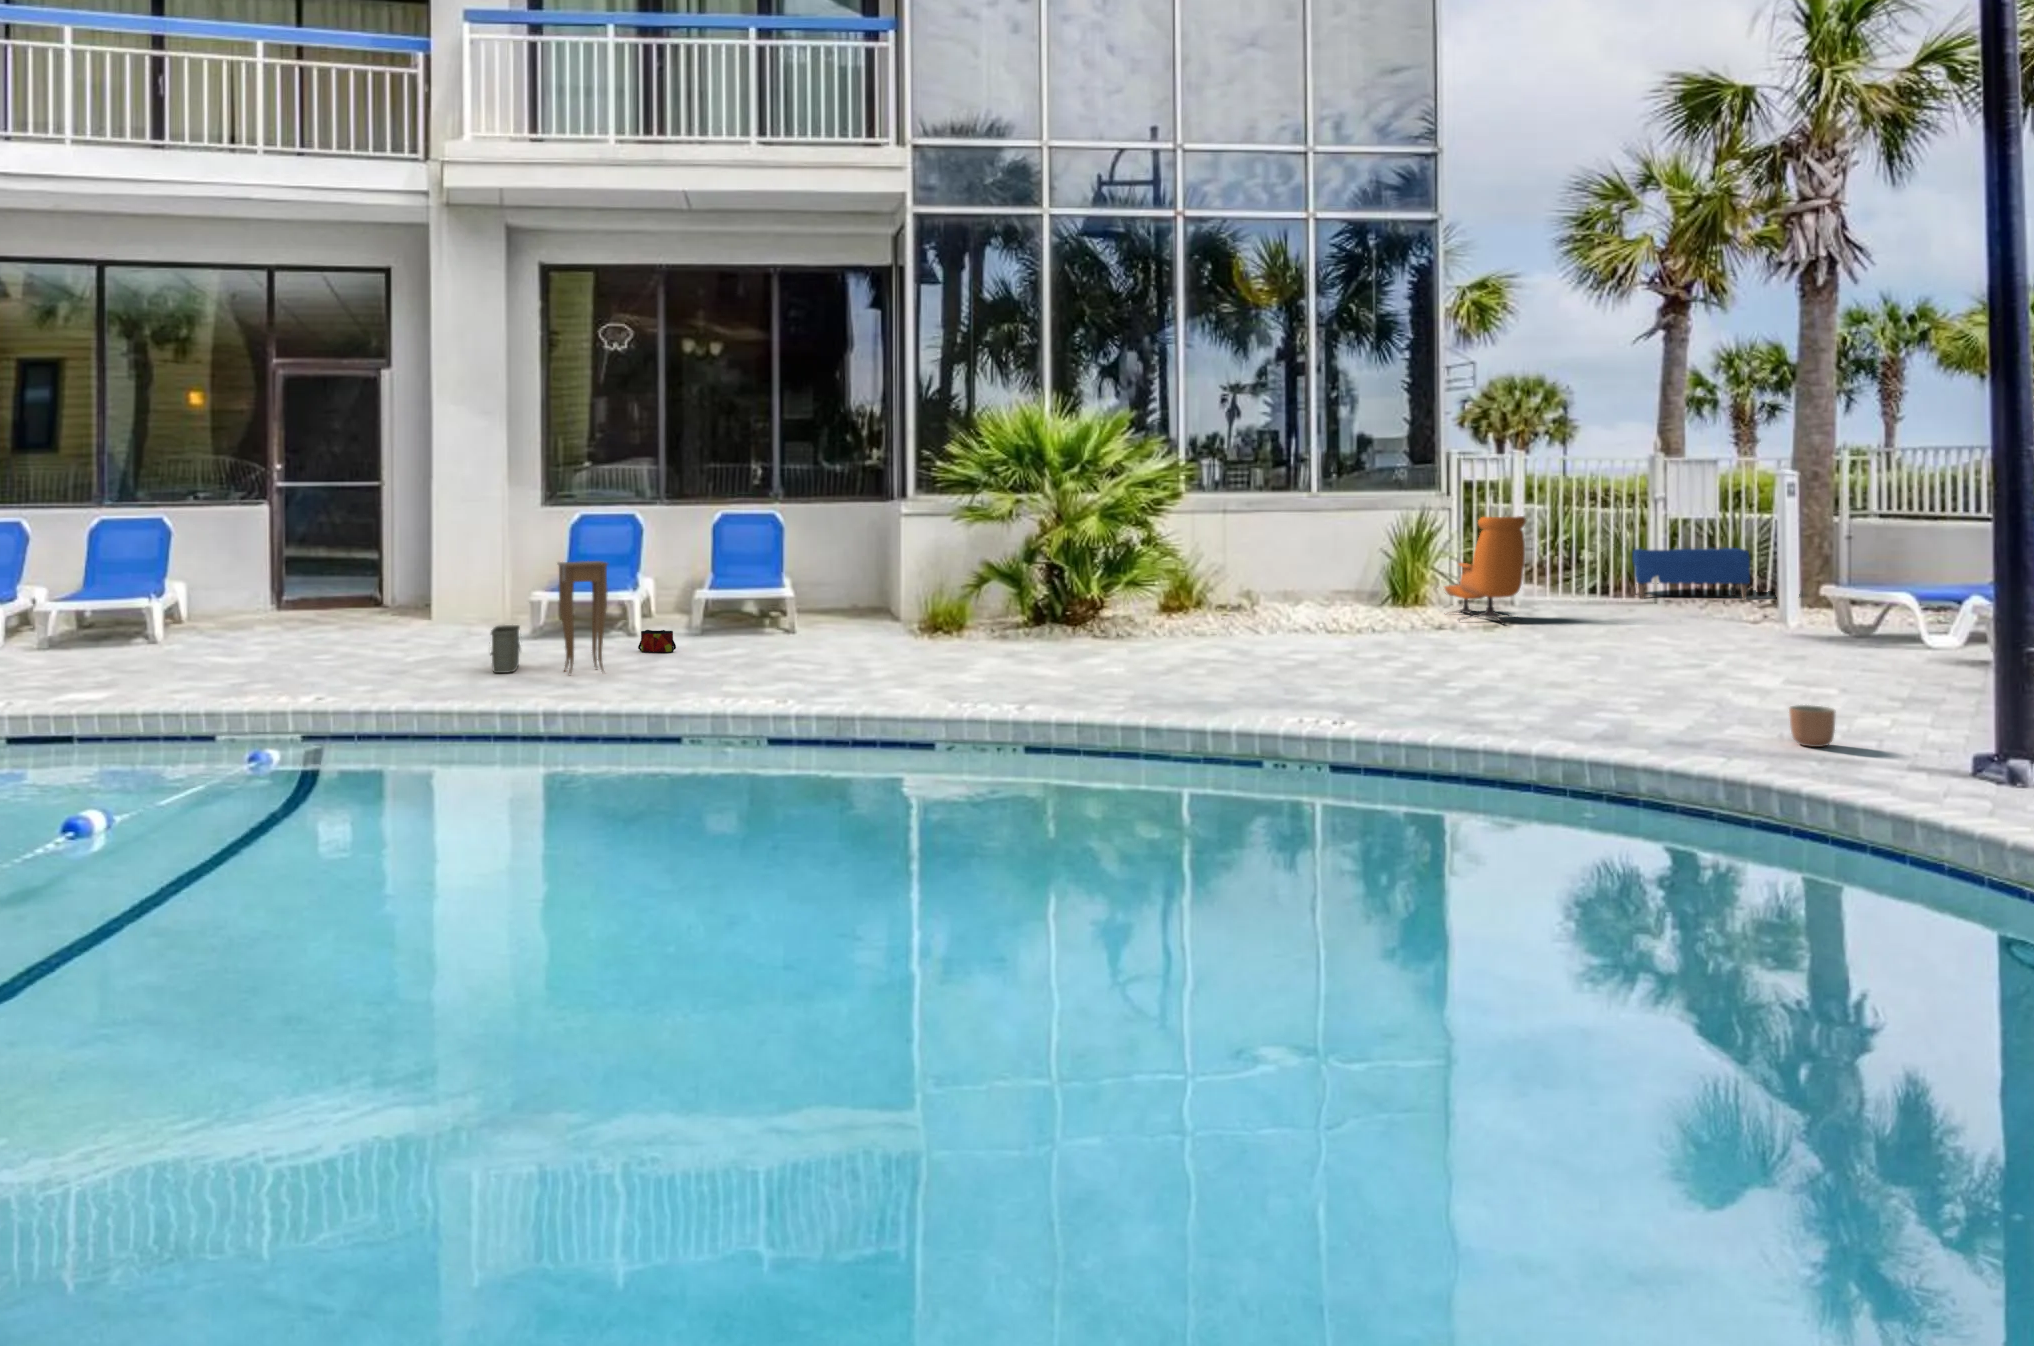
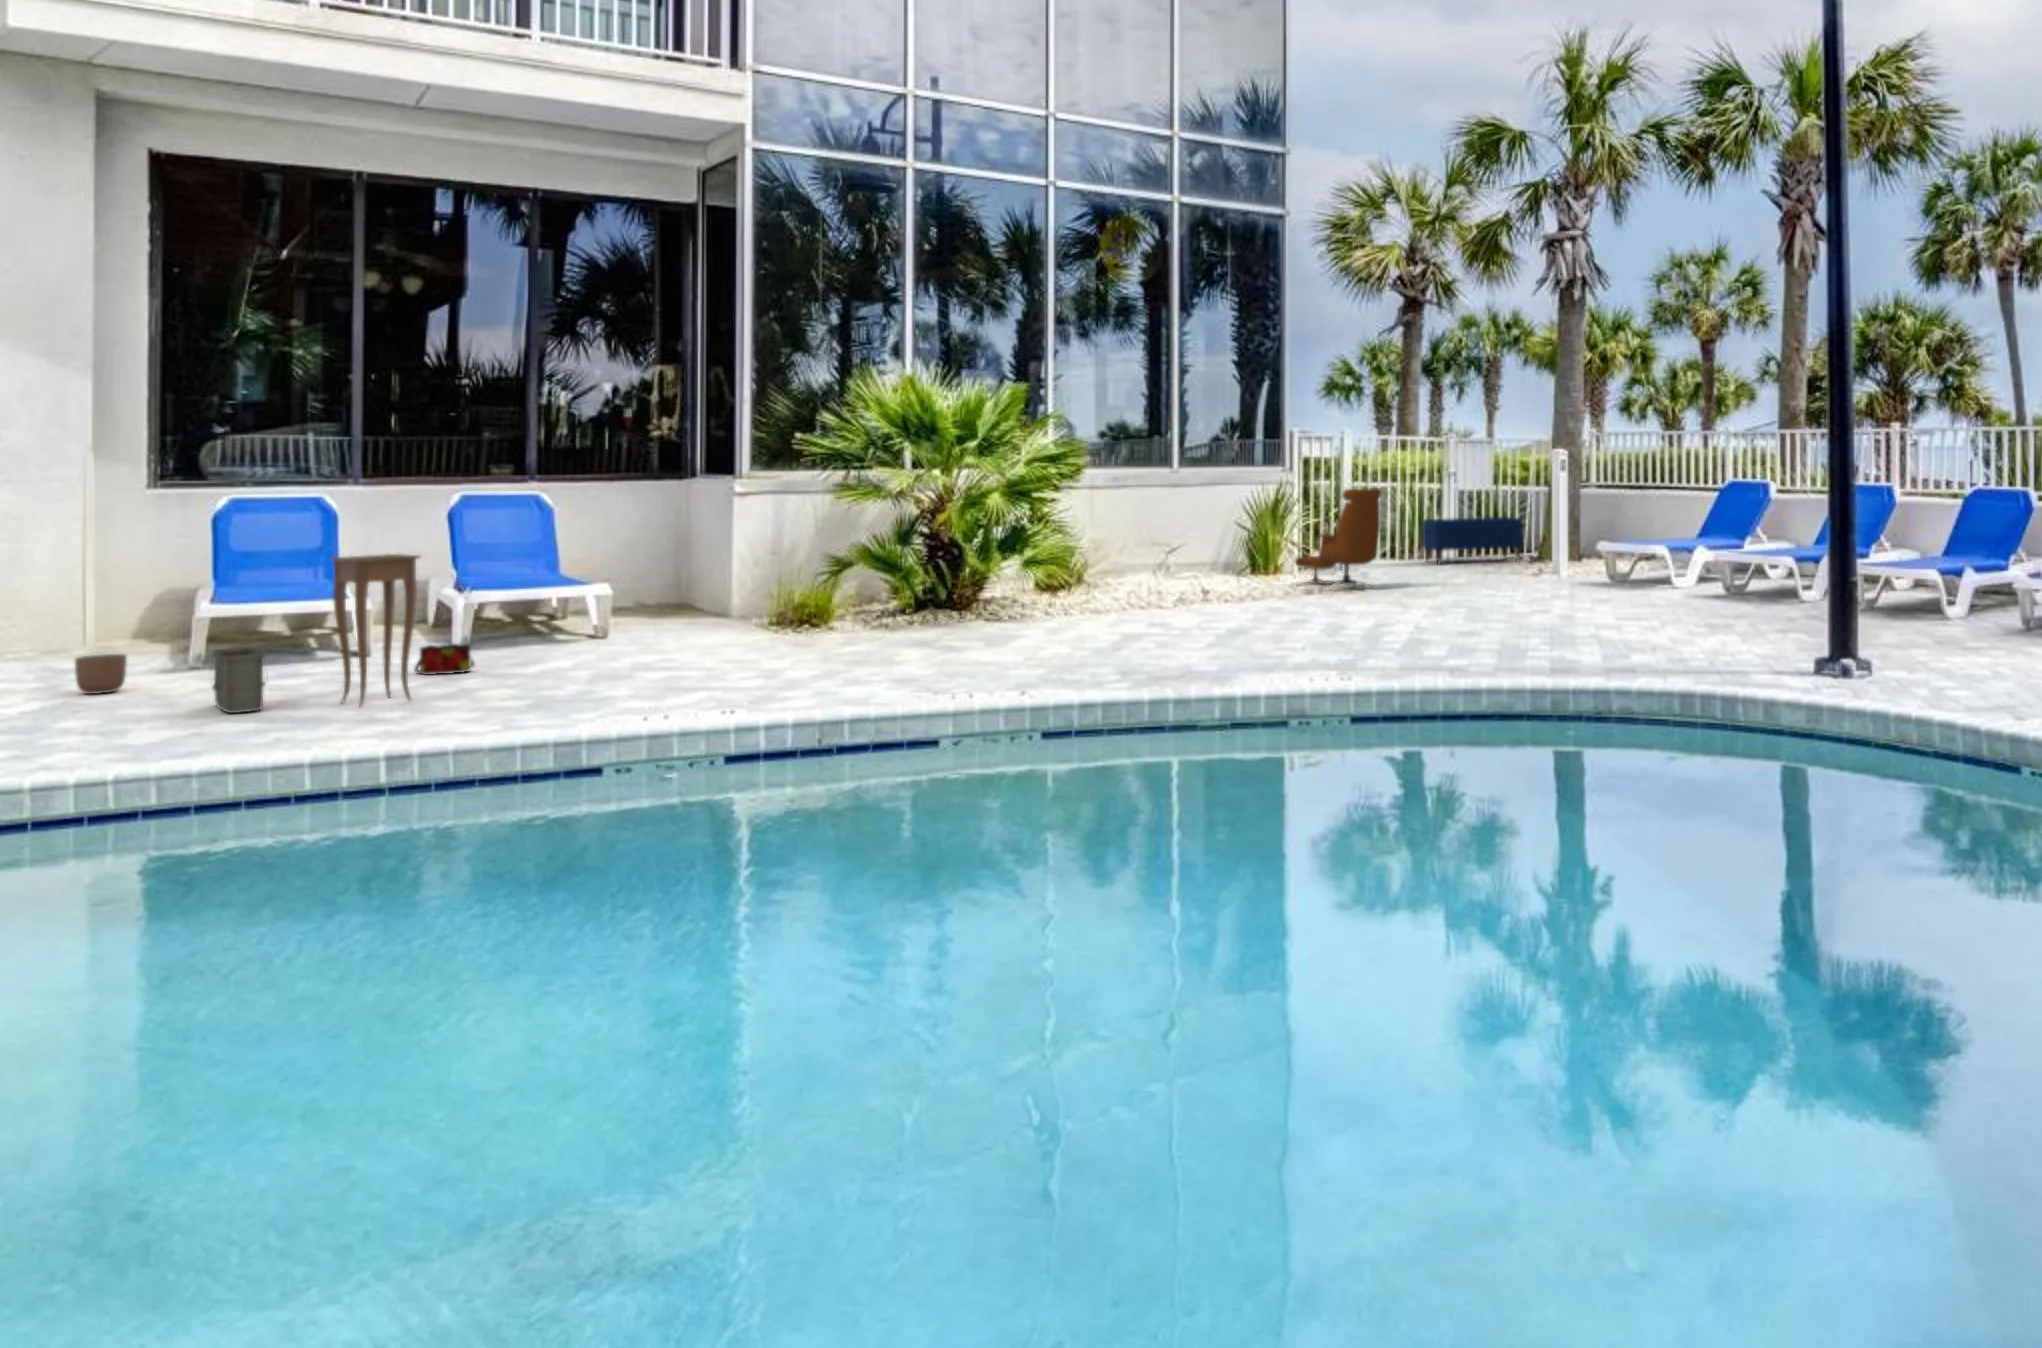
planter: present [1789,705,1835,747] -> present [75,654,127,694]

